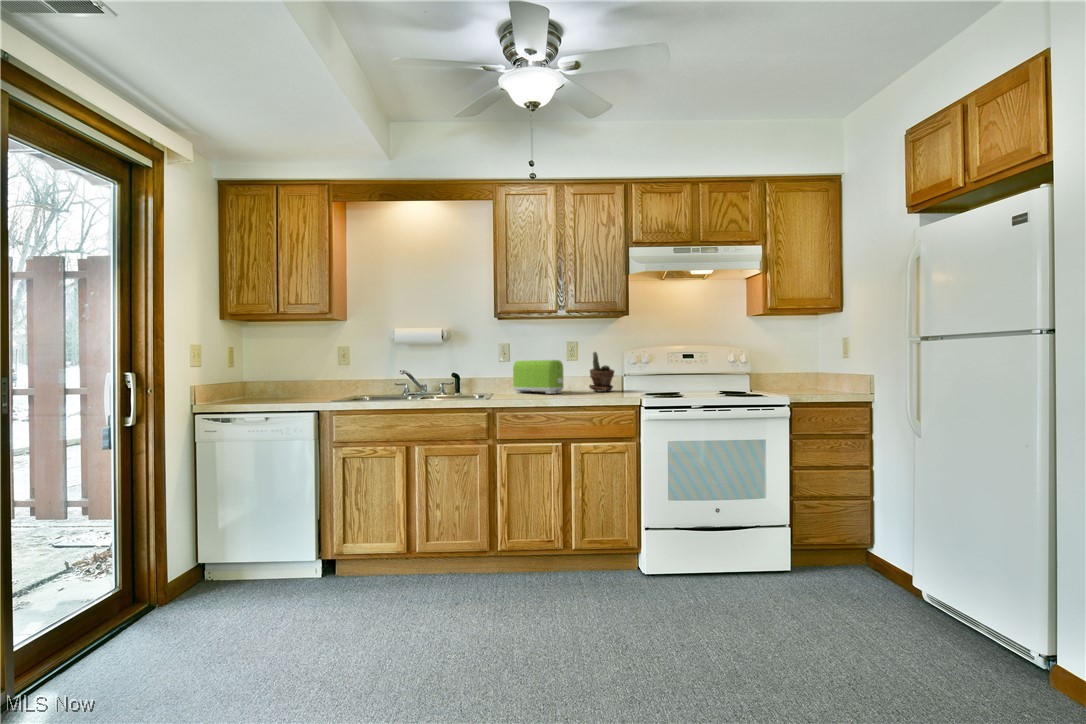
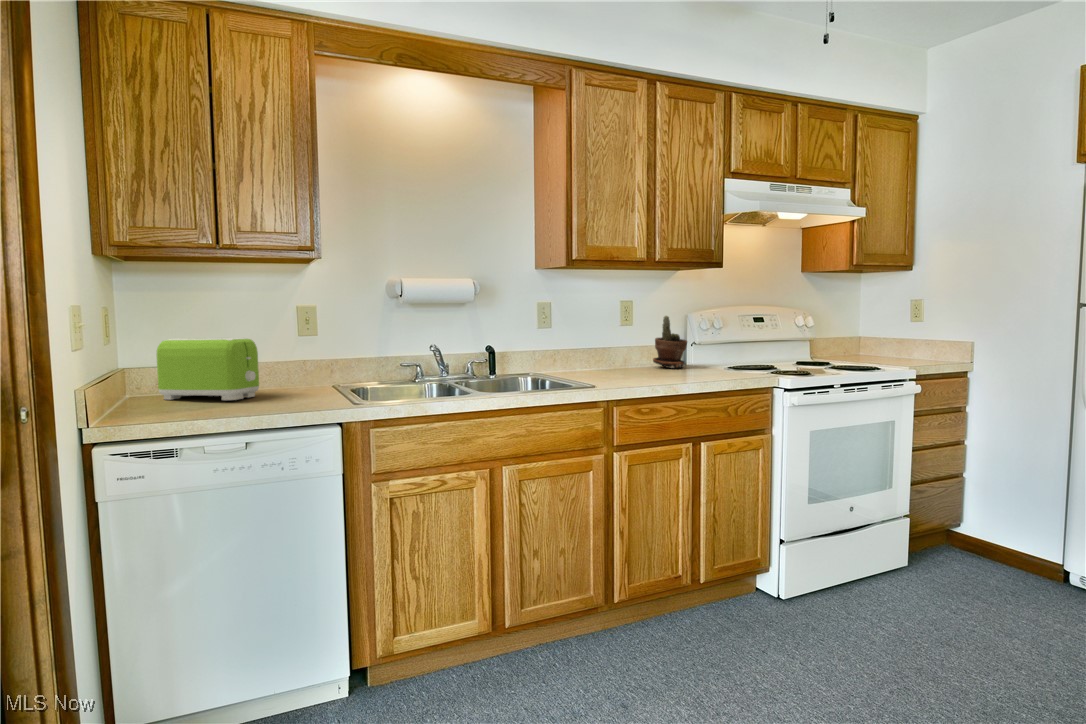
toaster: present [513,360,563,394] -> present [157,338,259,400]

